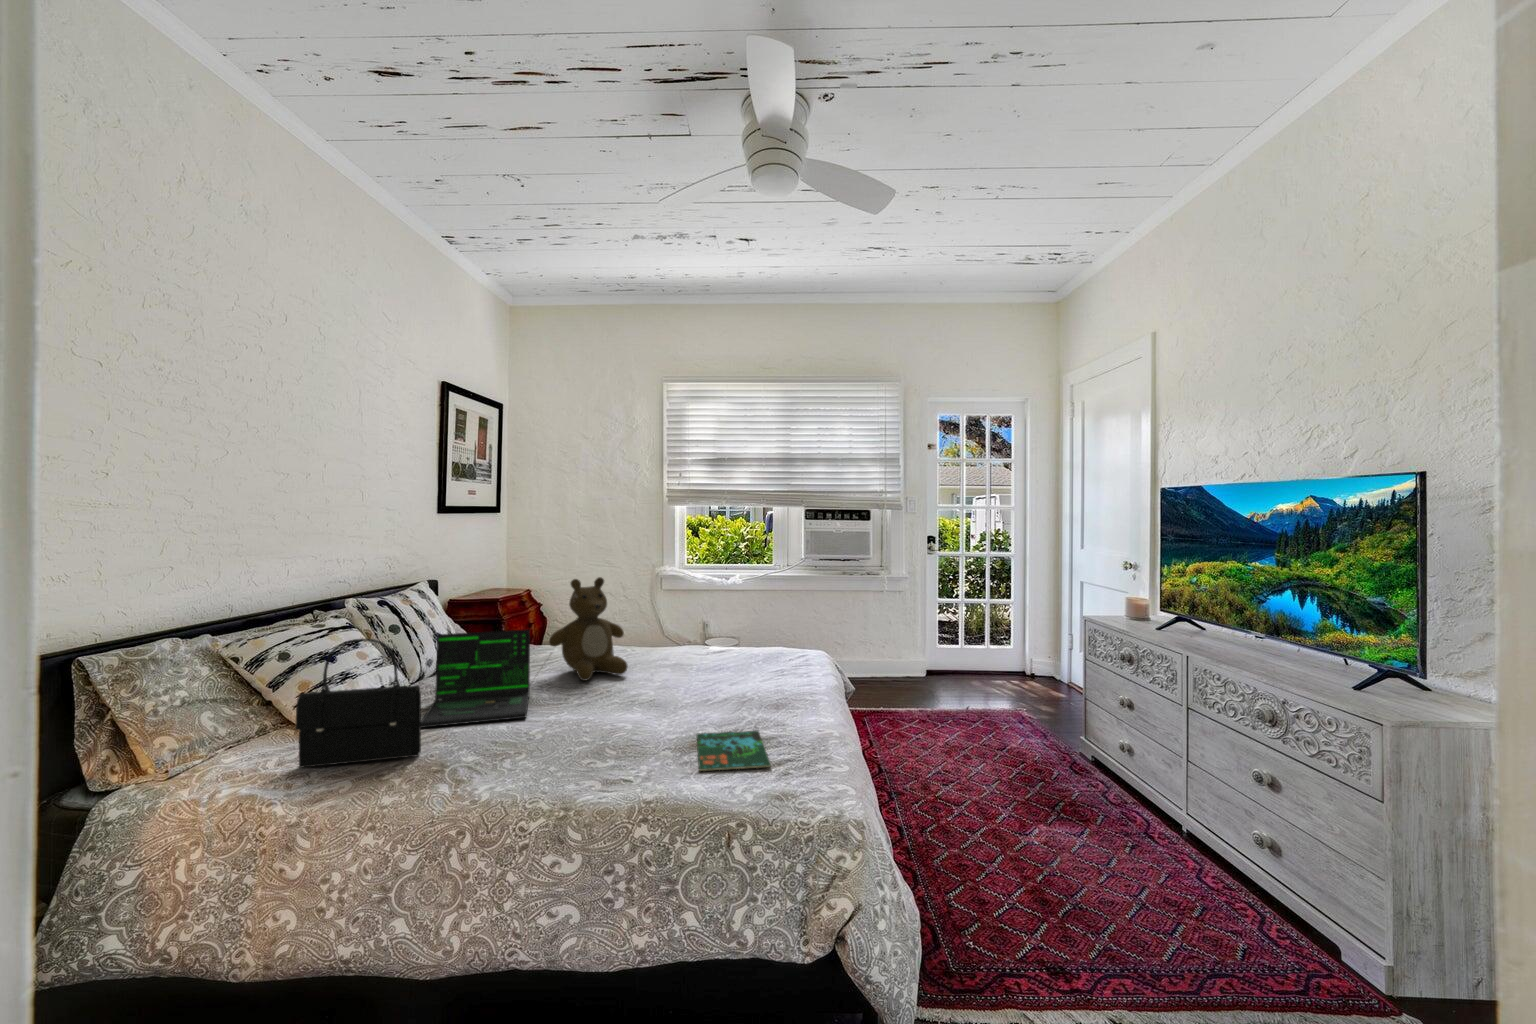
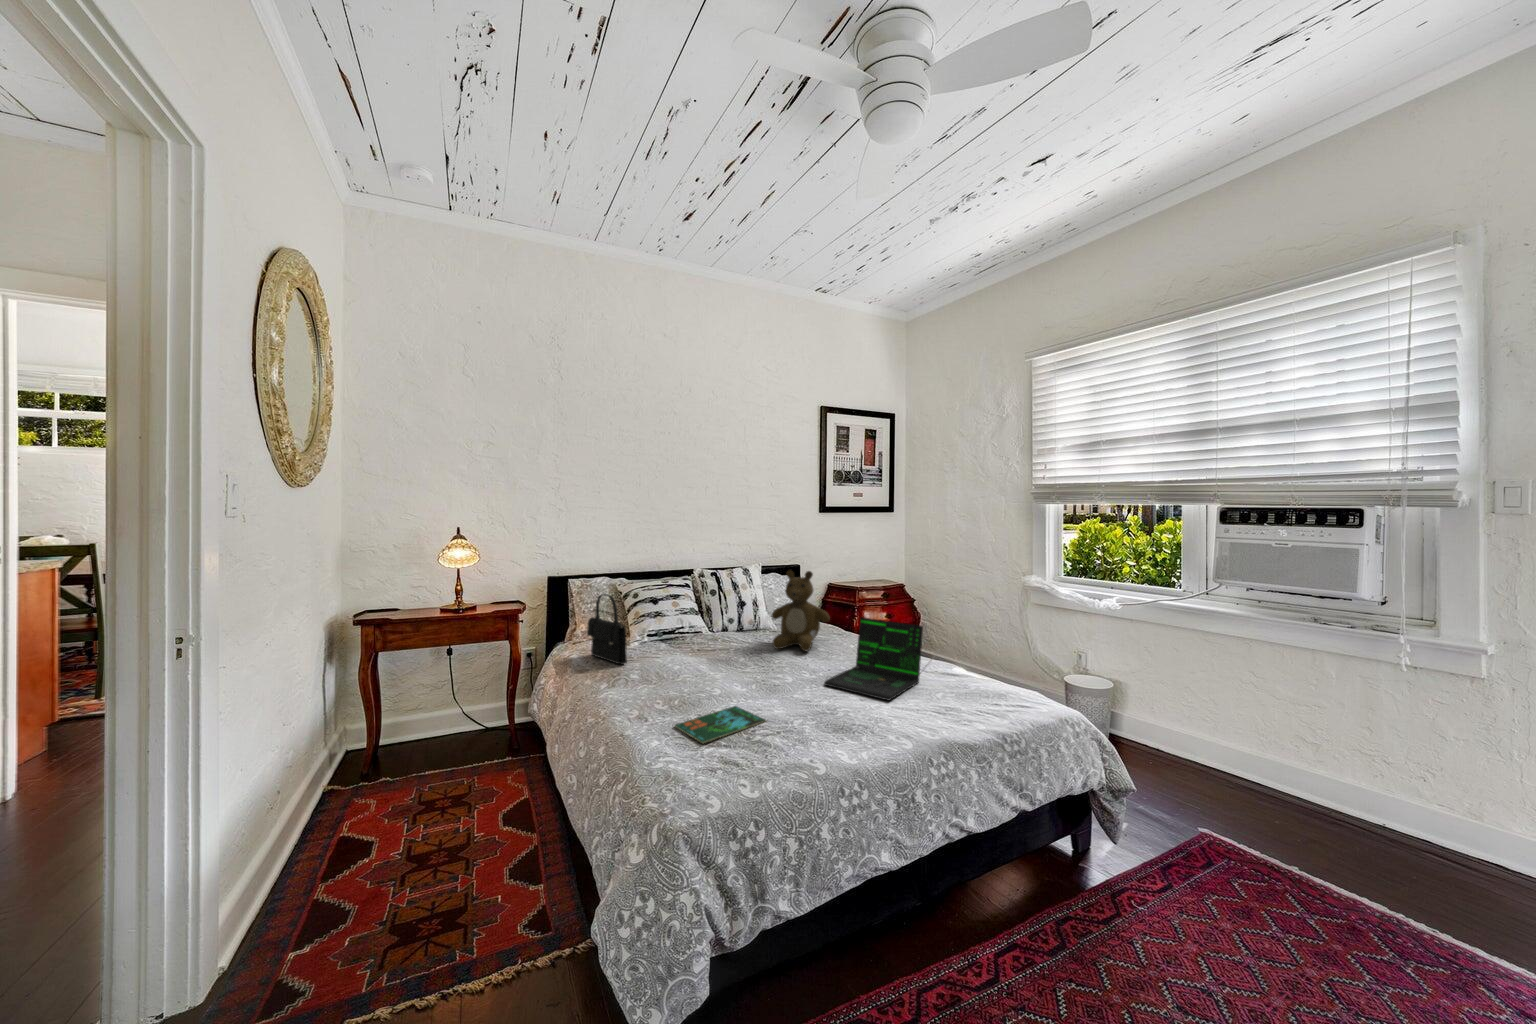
laptop: present [421,629,552,728] -> present [824,617,934,700]

